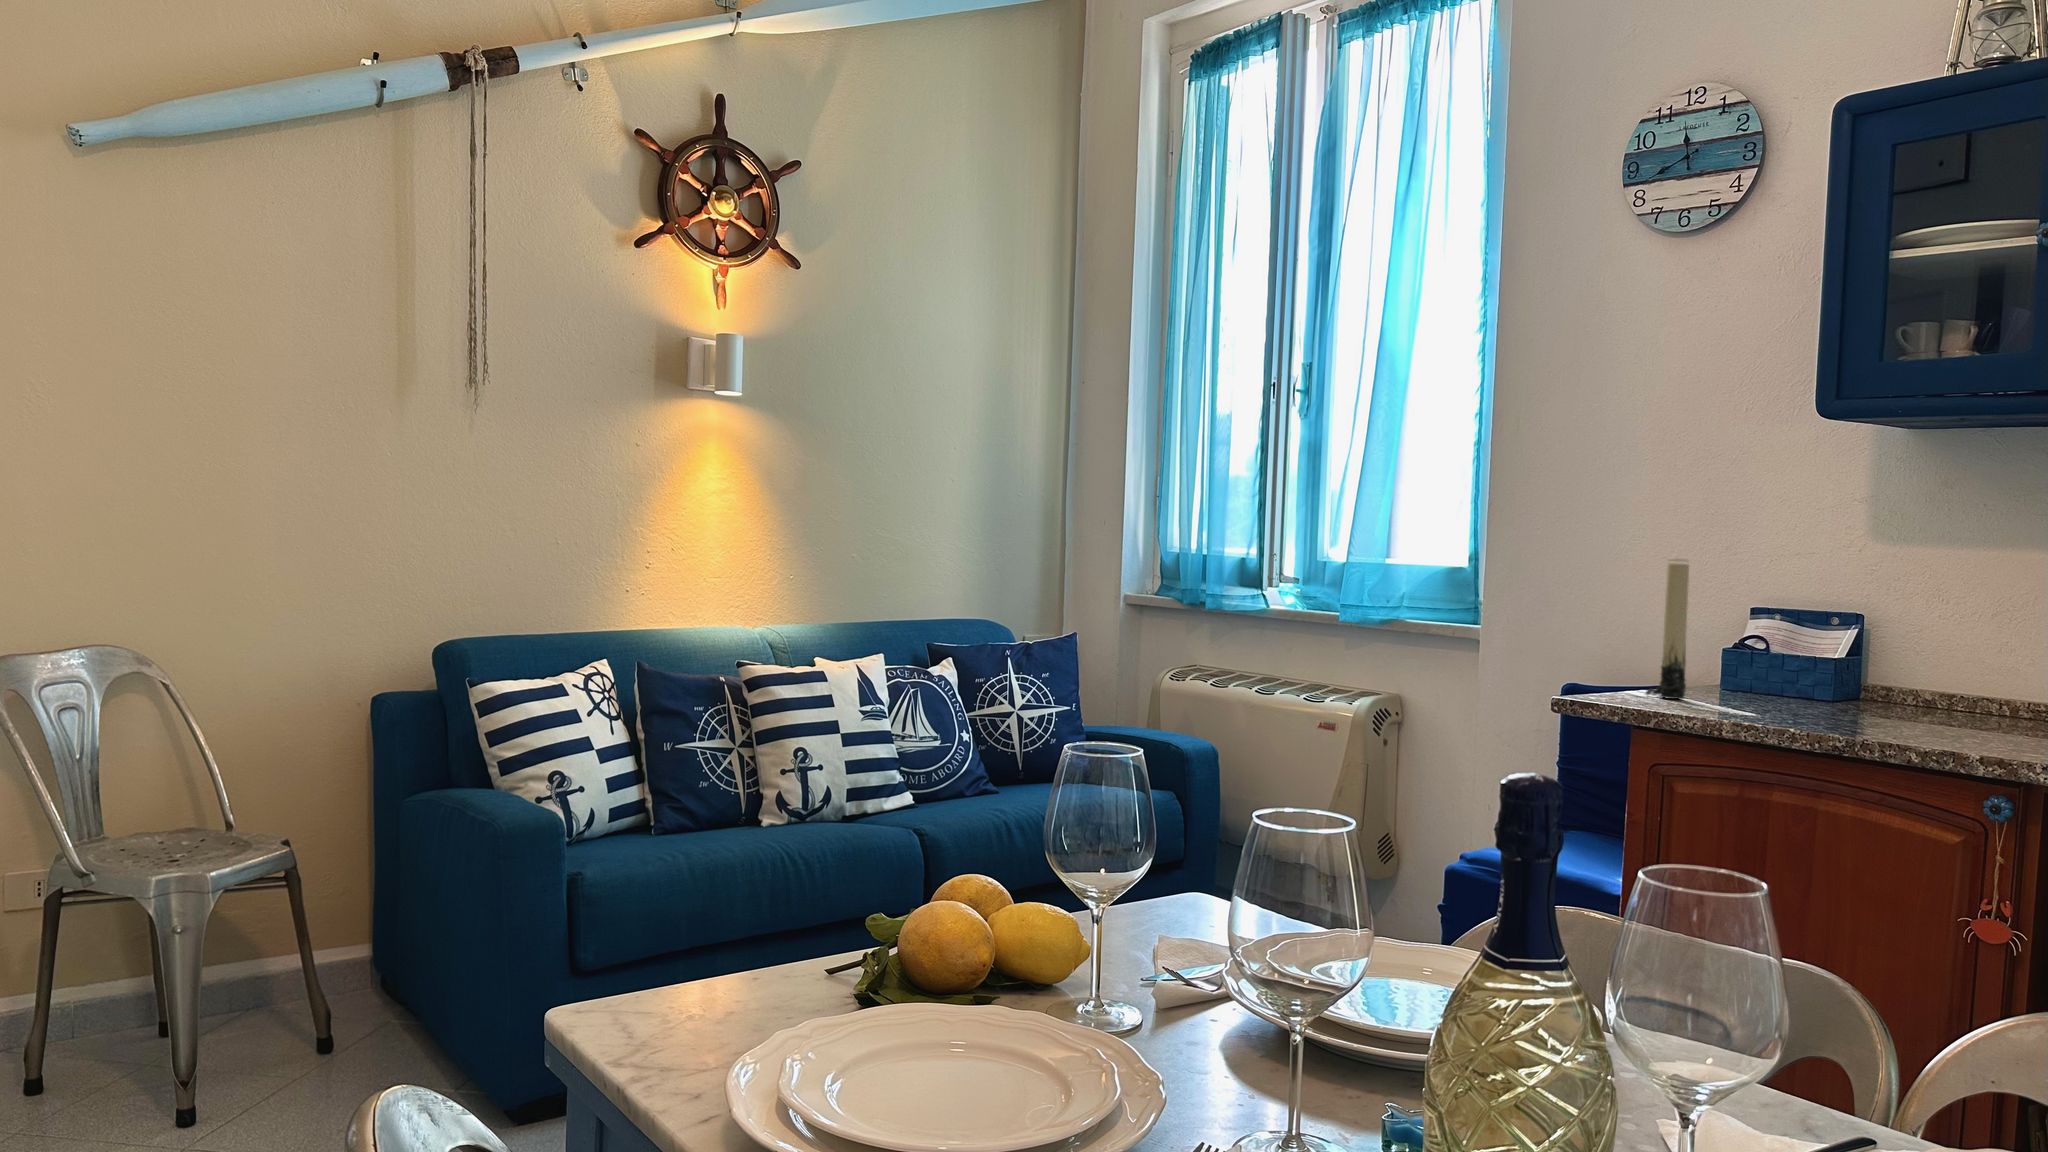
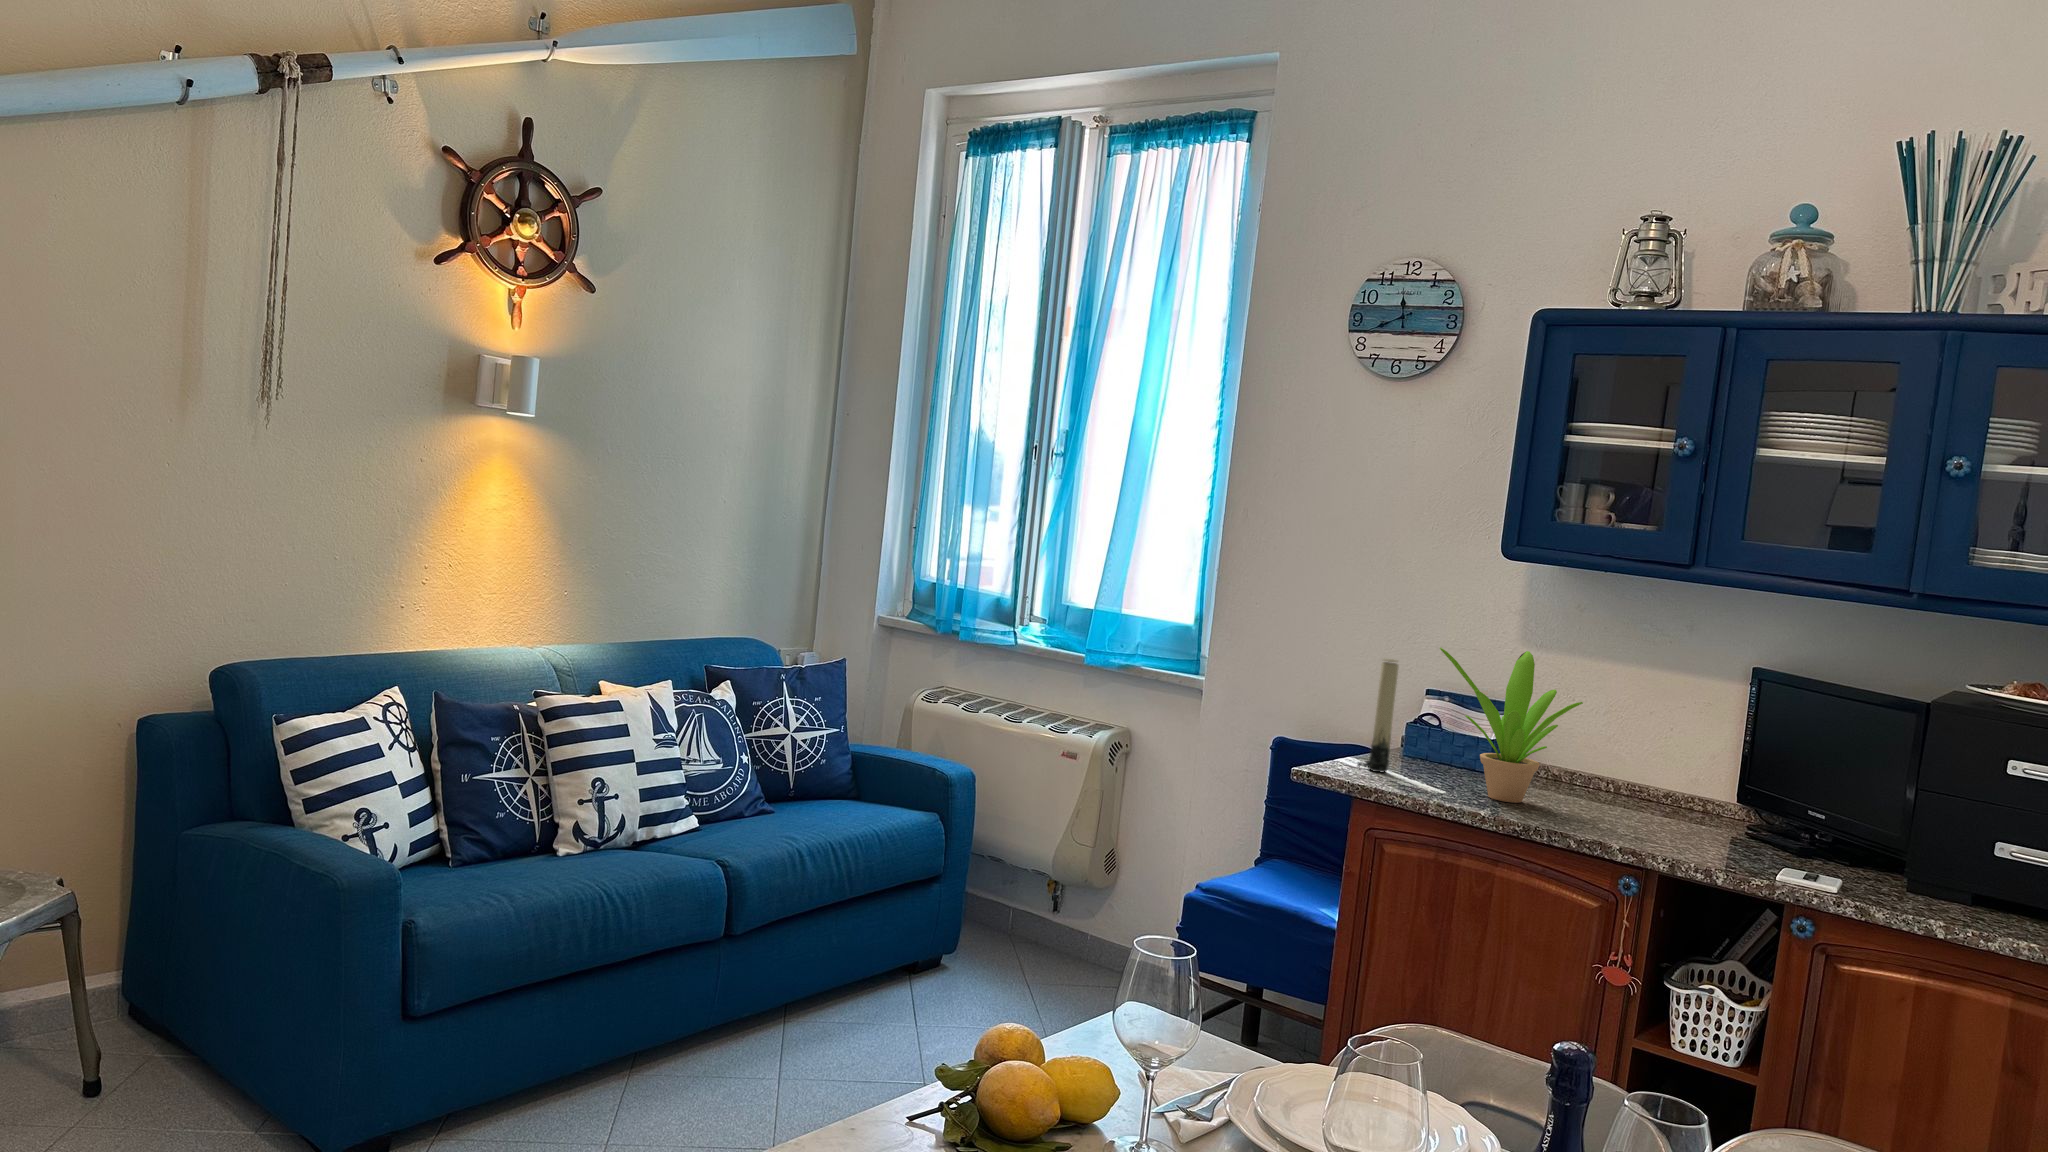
potted plant: none [1733,532,1933,722] -> present [1440,648,1583,803]

